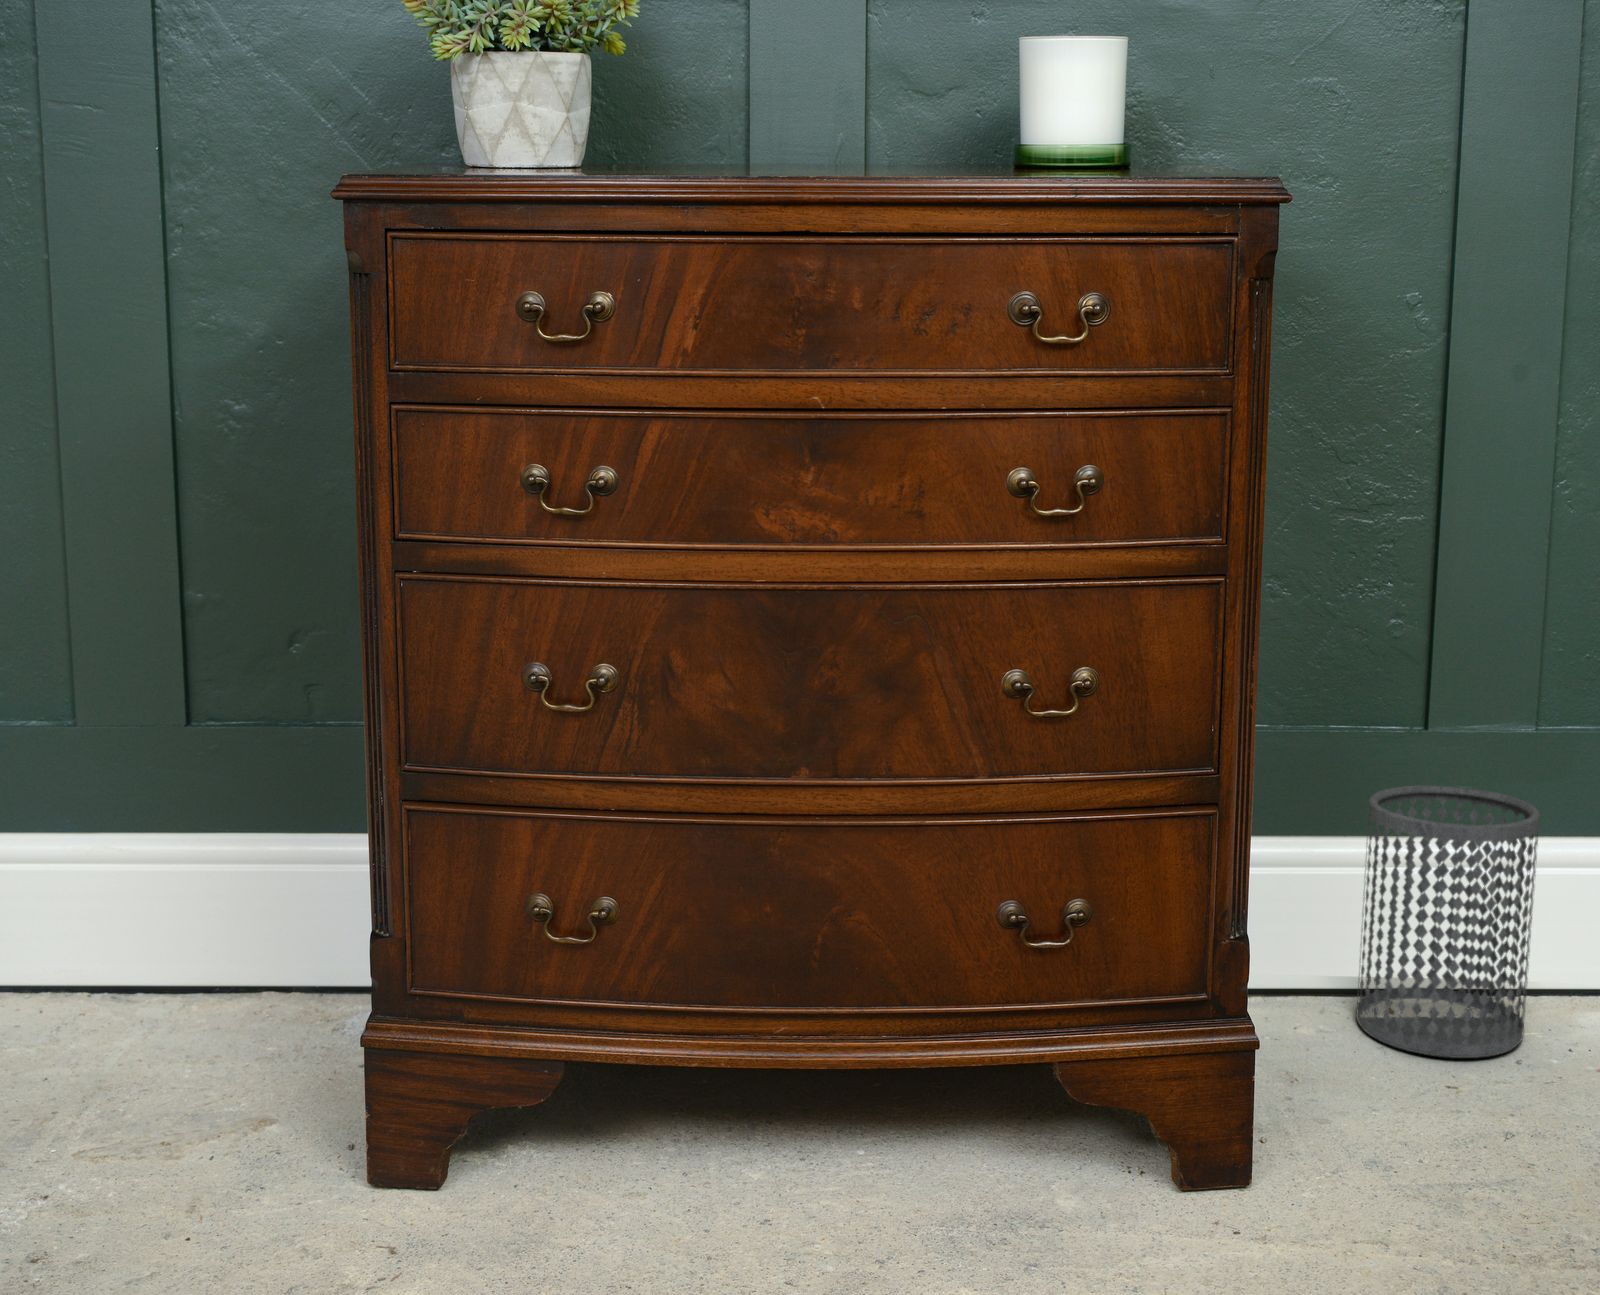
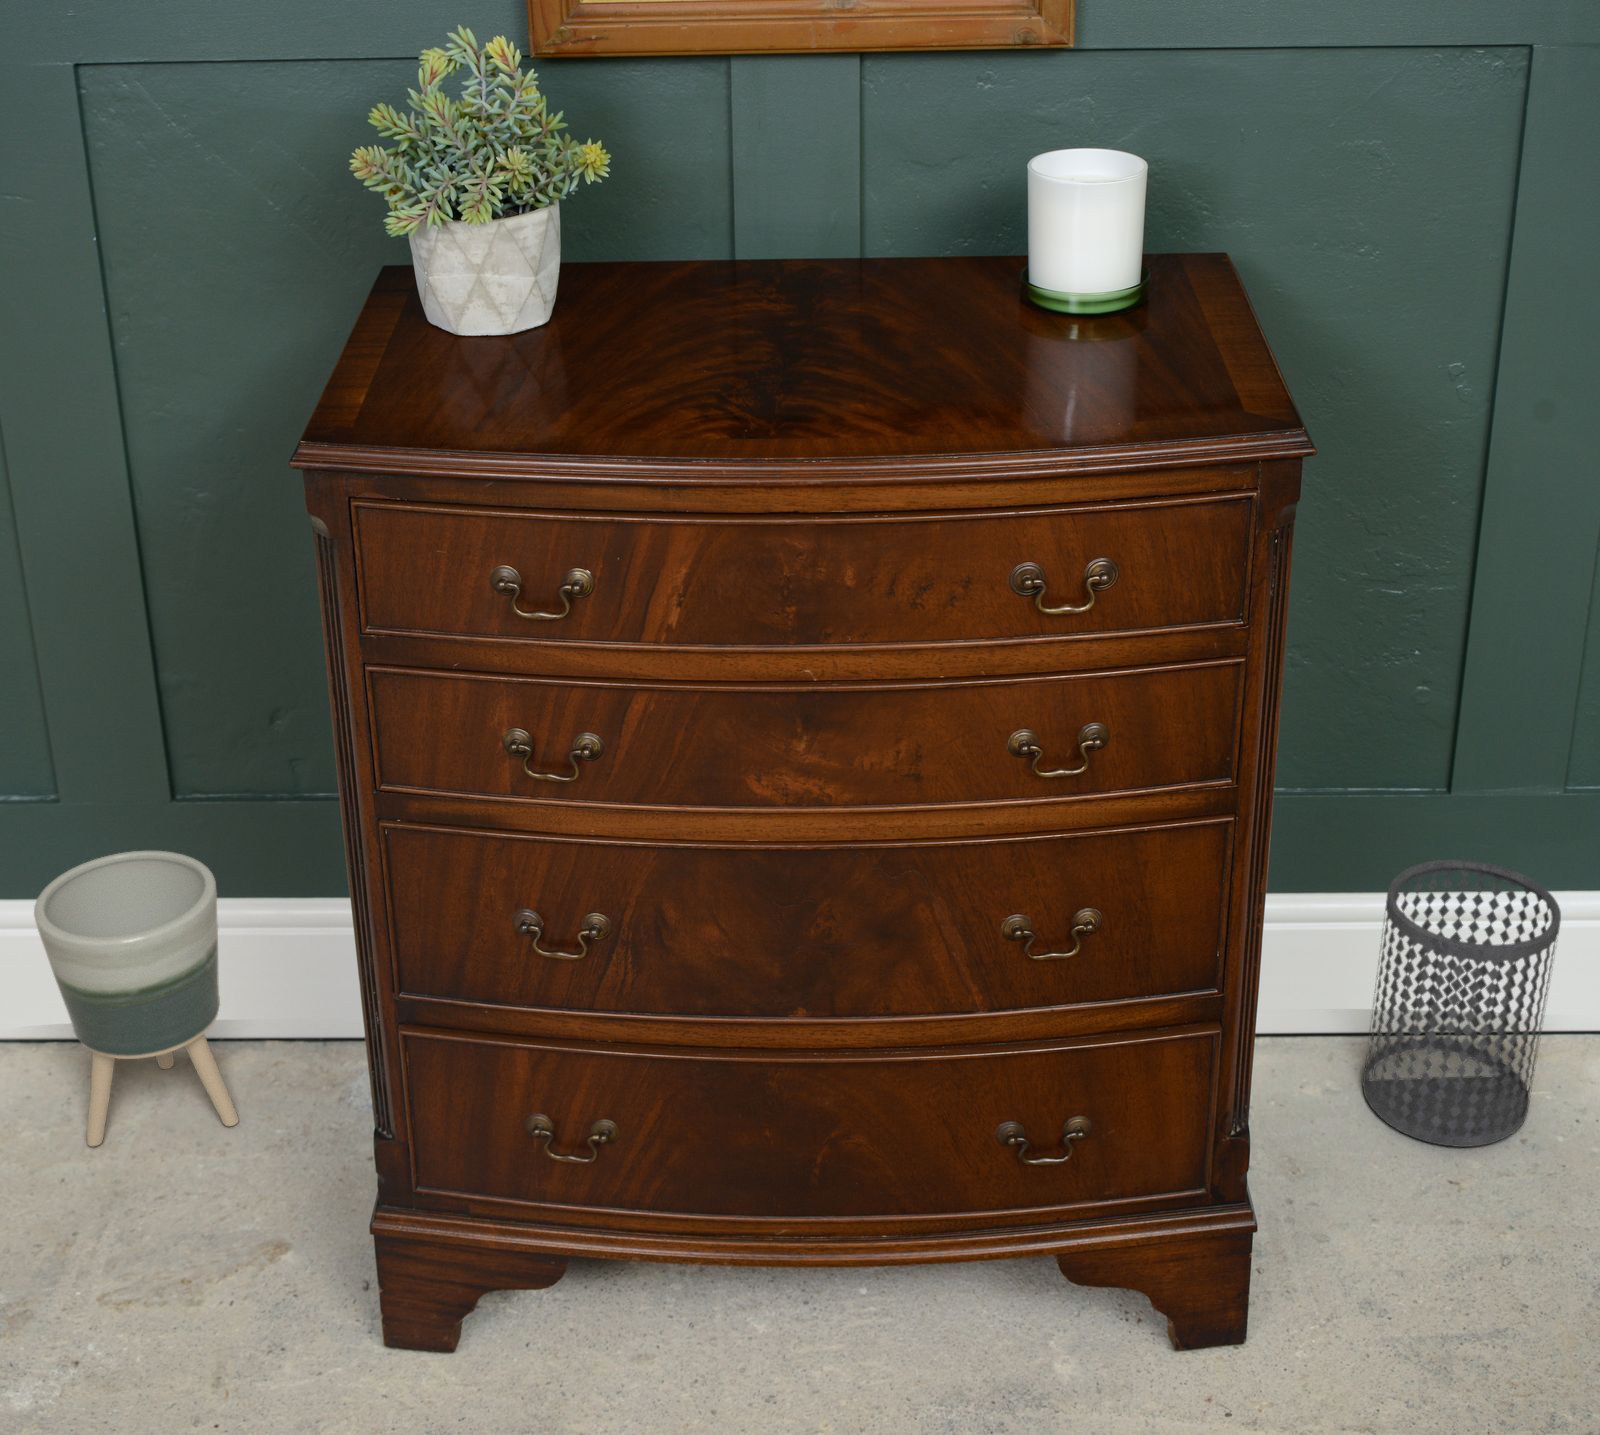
planter: none [61,749,239,1033] -> present [34,851,238,1146]

